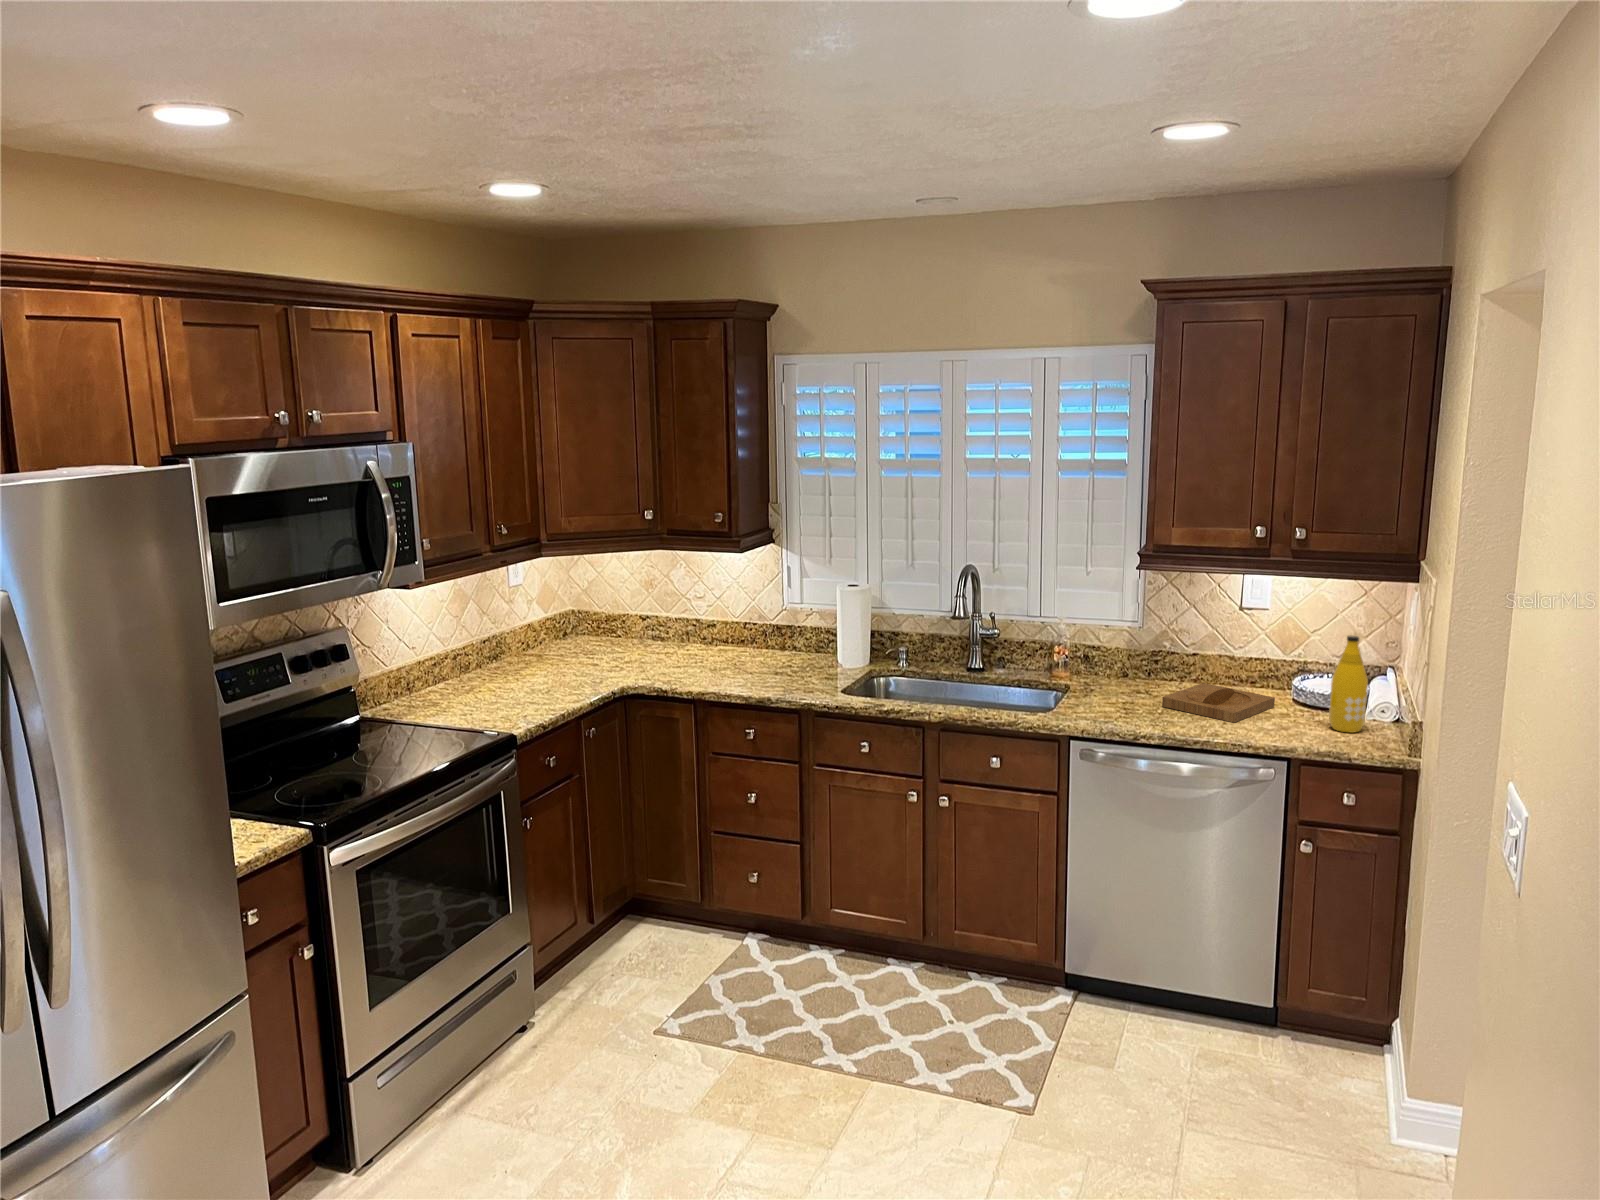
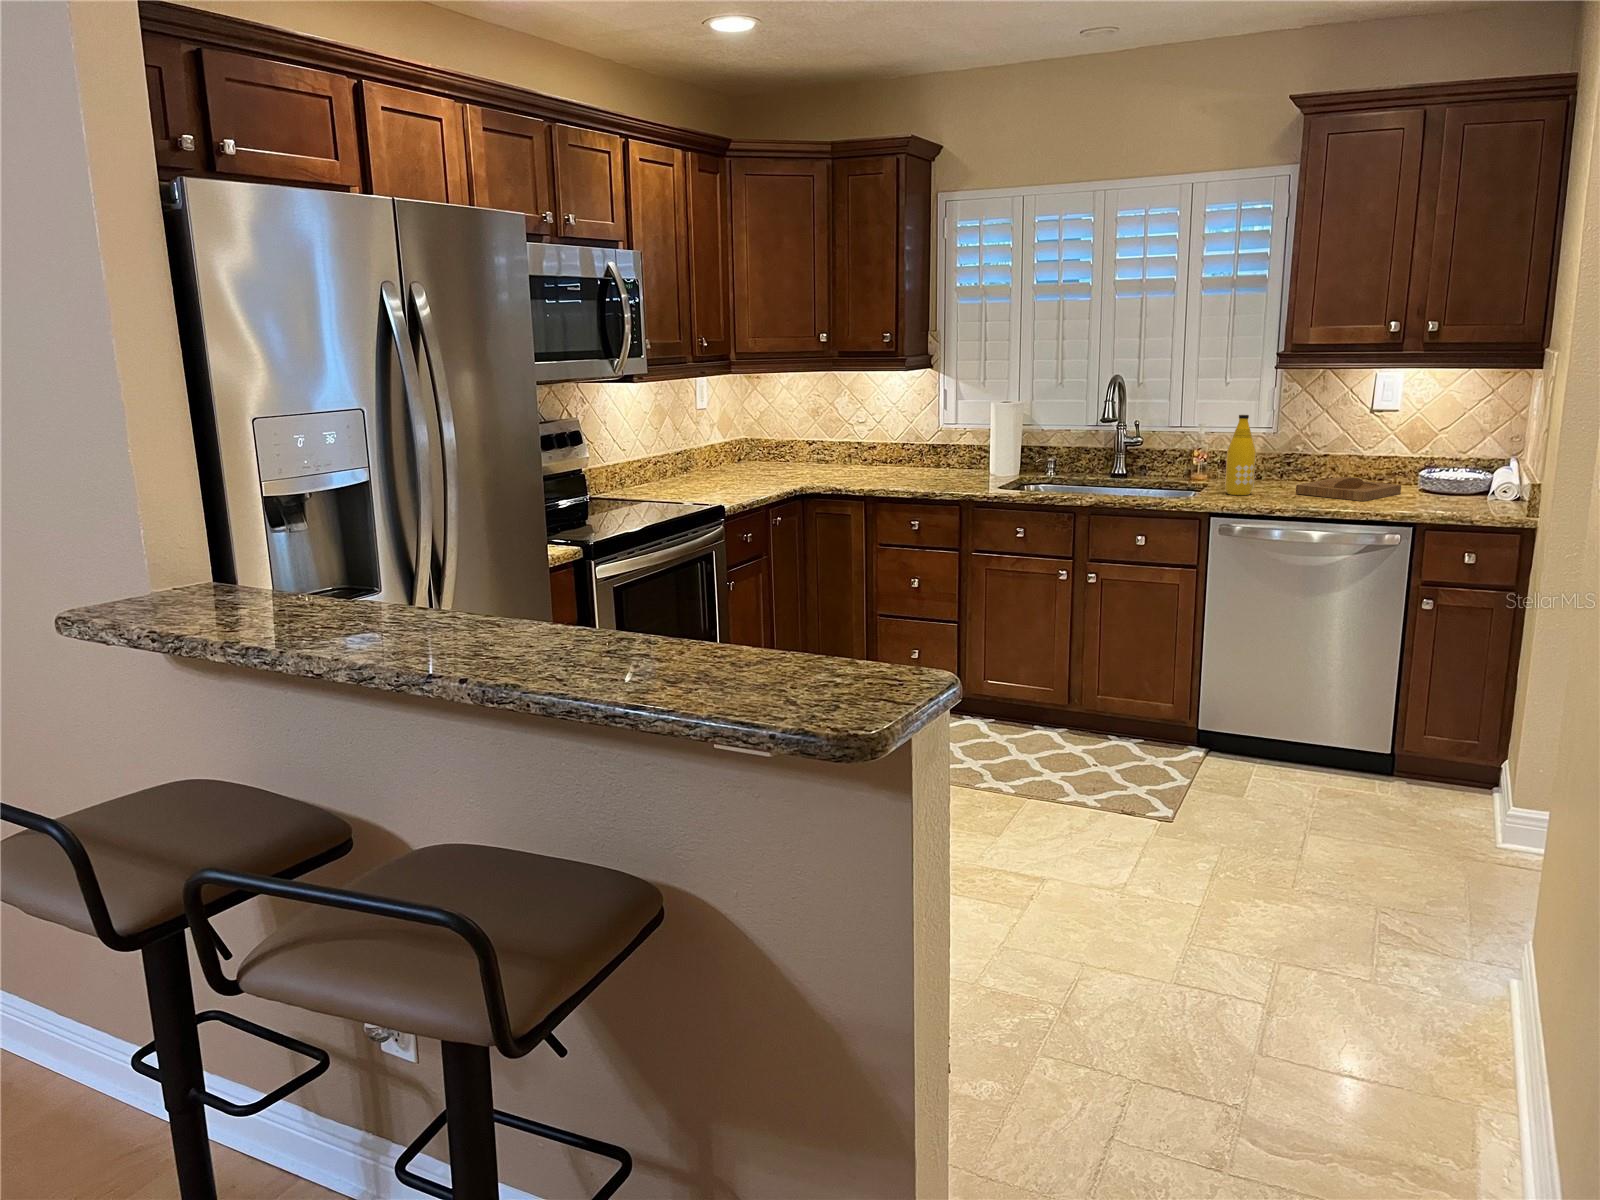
bottle: present [1329,636,1368,733] -> present [1225,415,1256,495]

